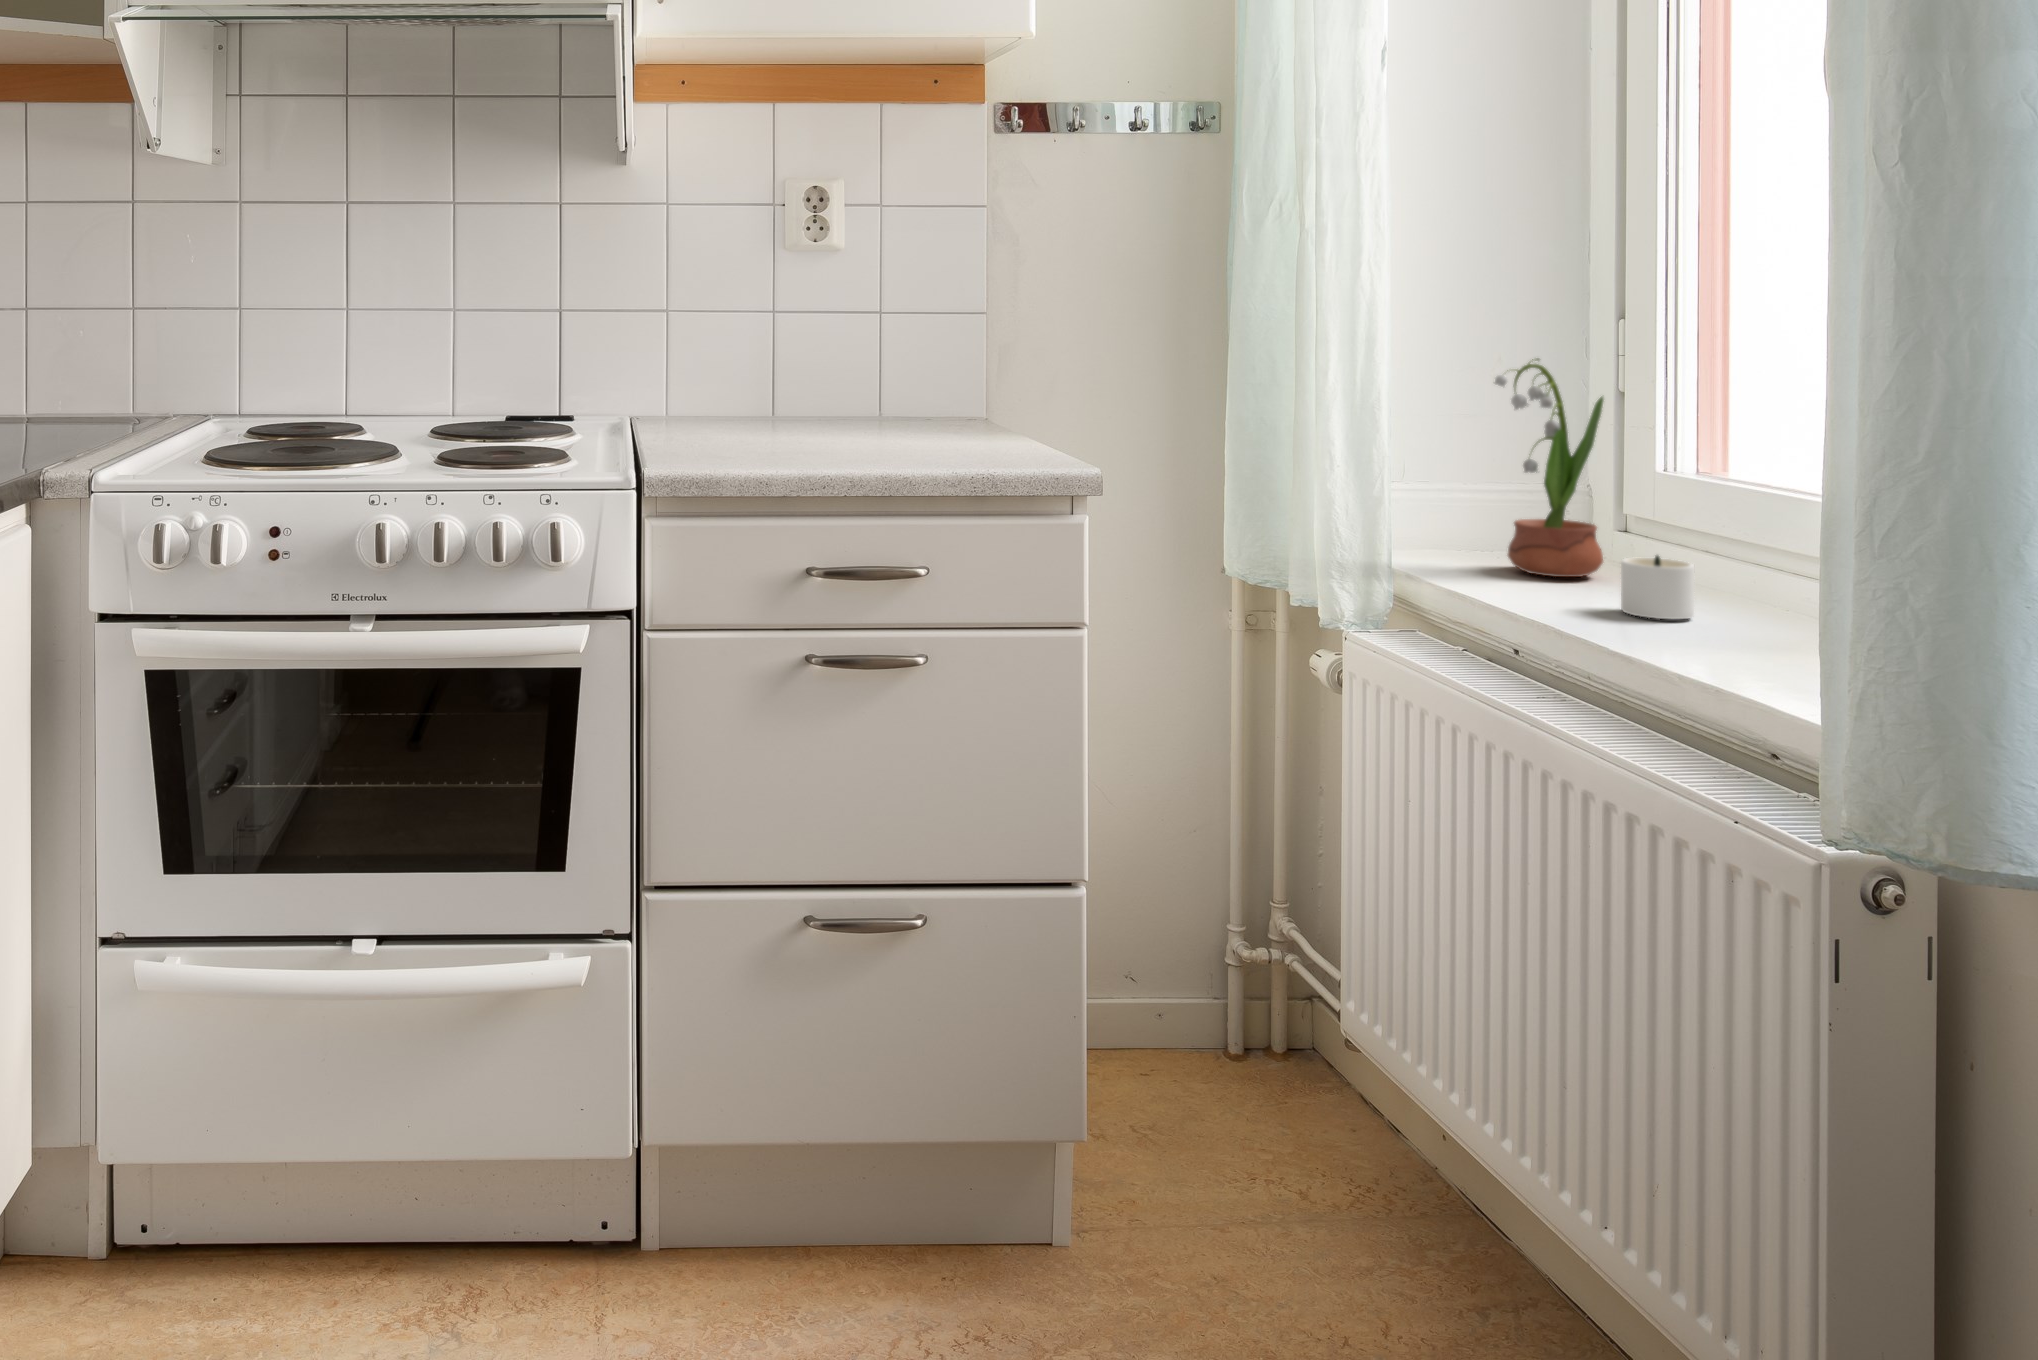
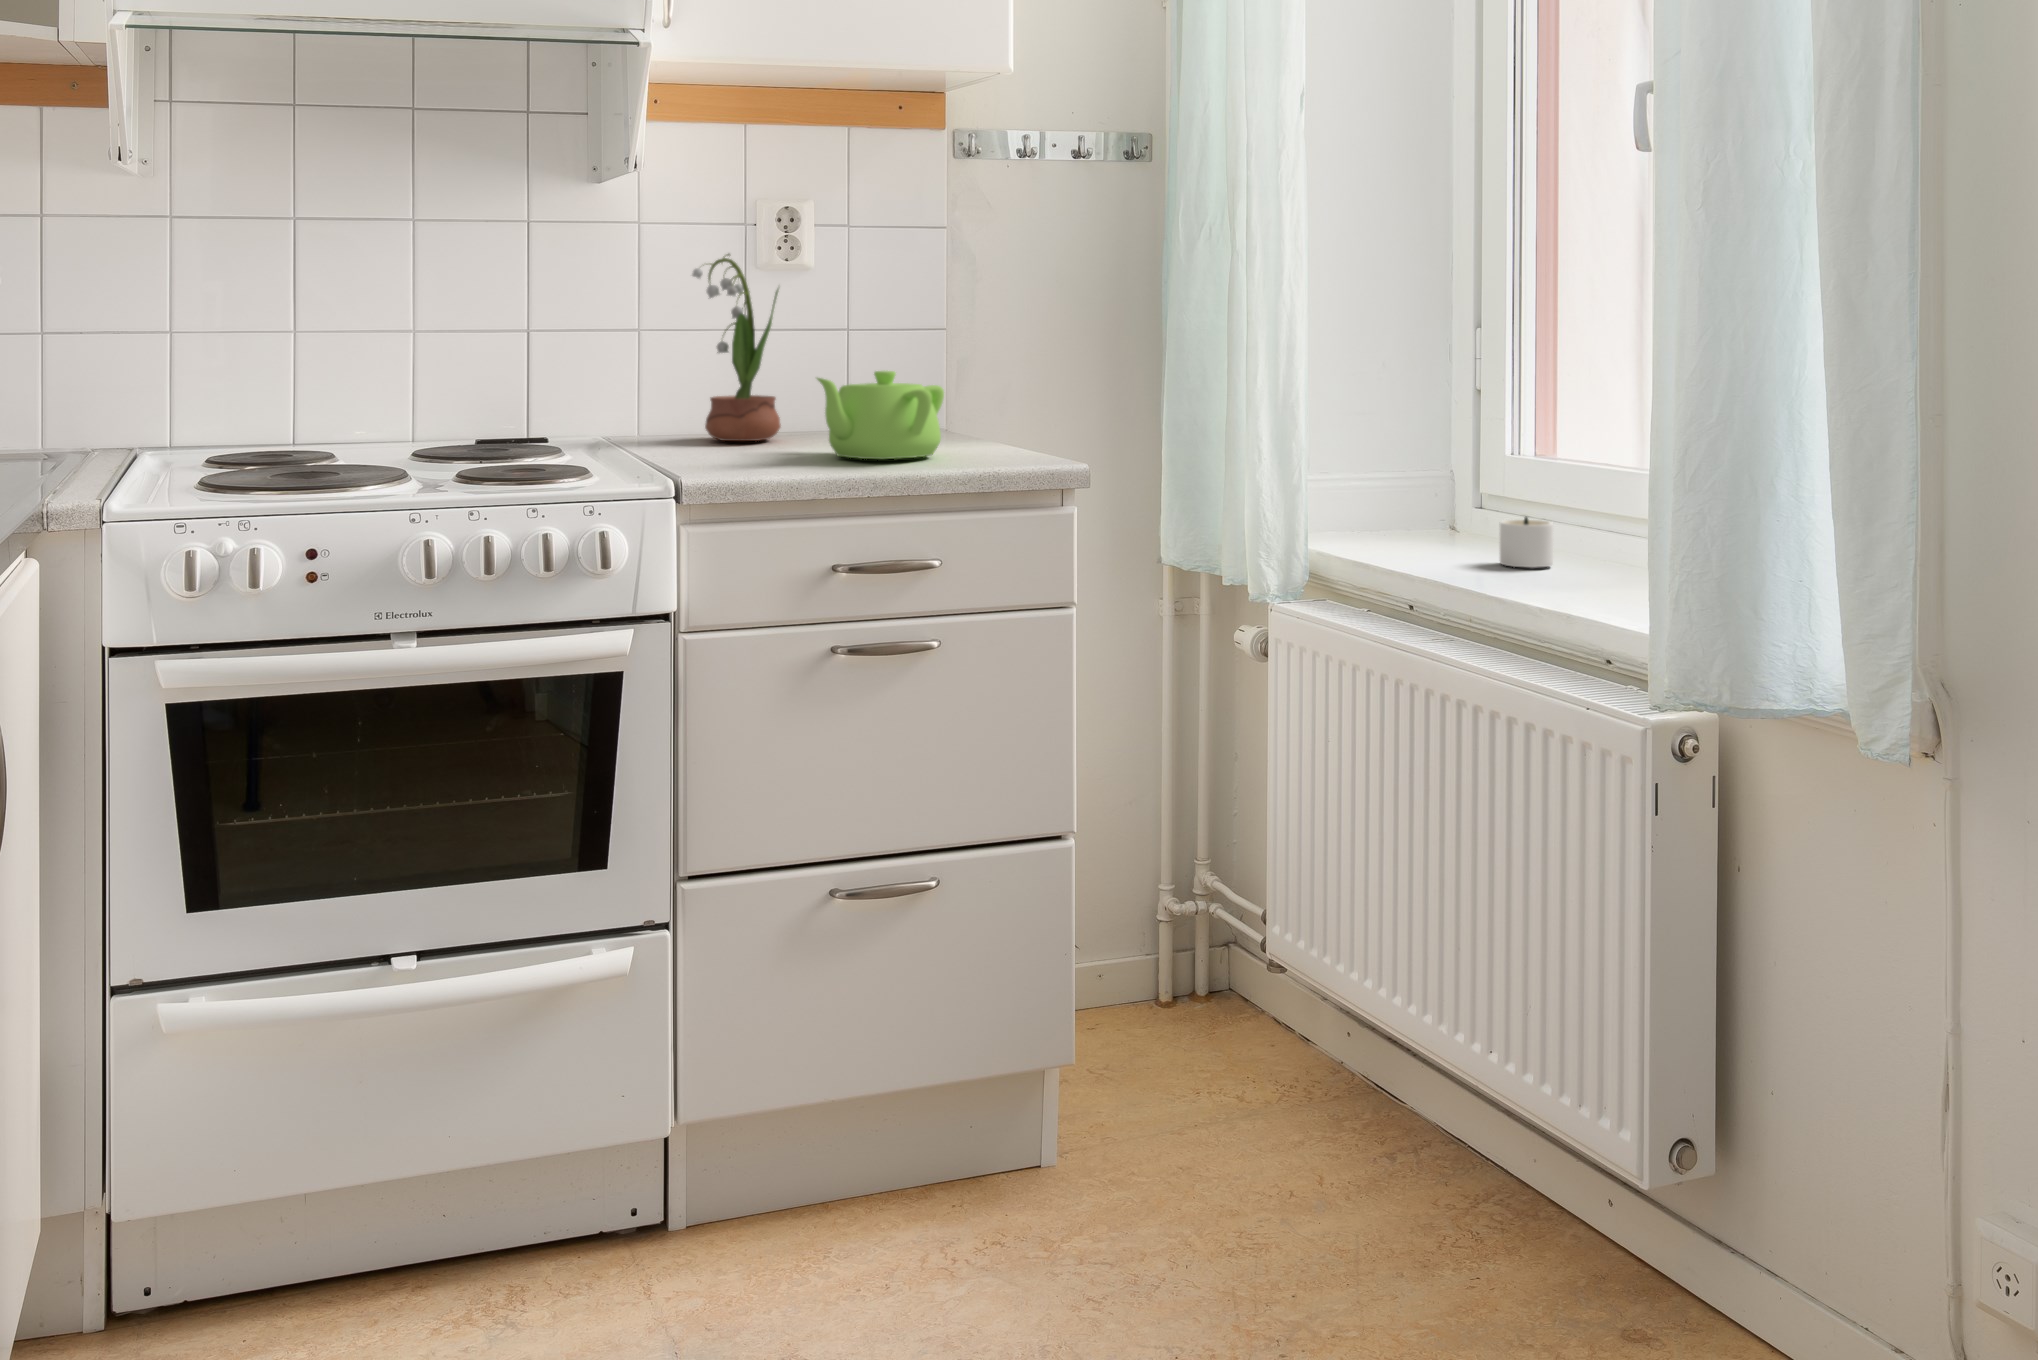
potted flower: present [1495,359,1604,577] -> present [692,254,781,441]
teapot: none [804,361,954,456] -> present [817,371,944,459]

